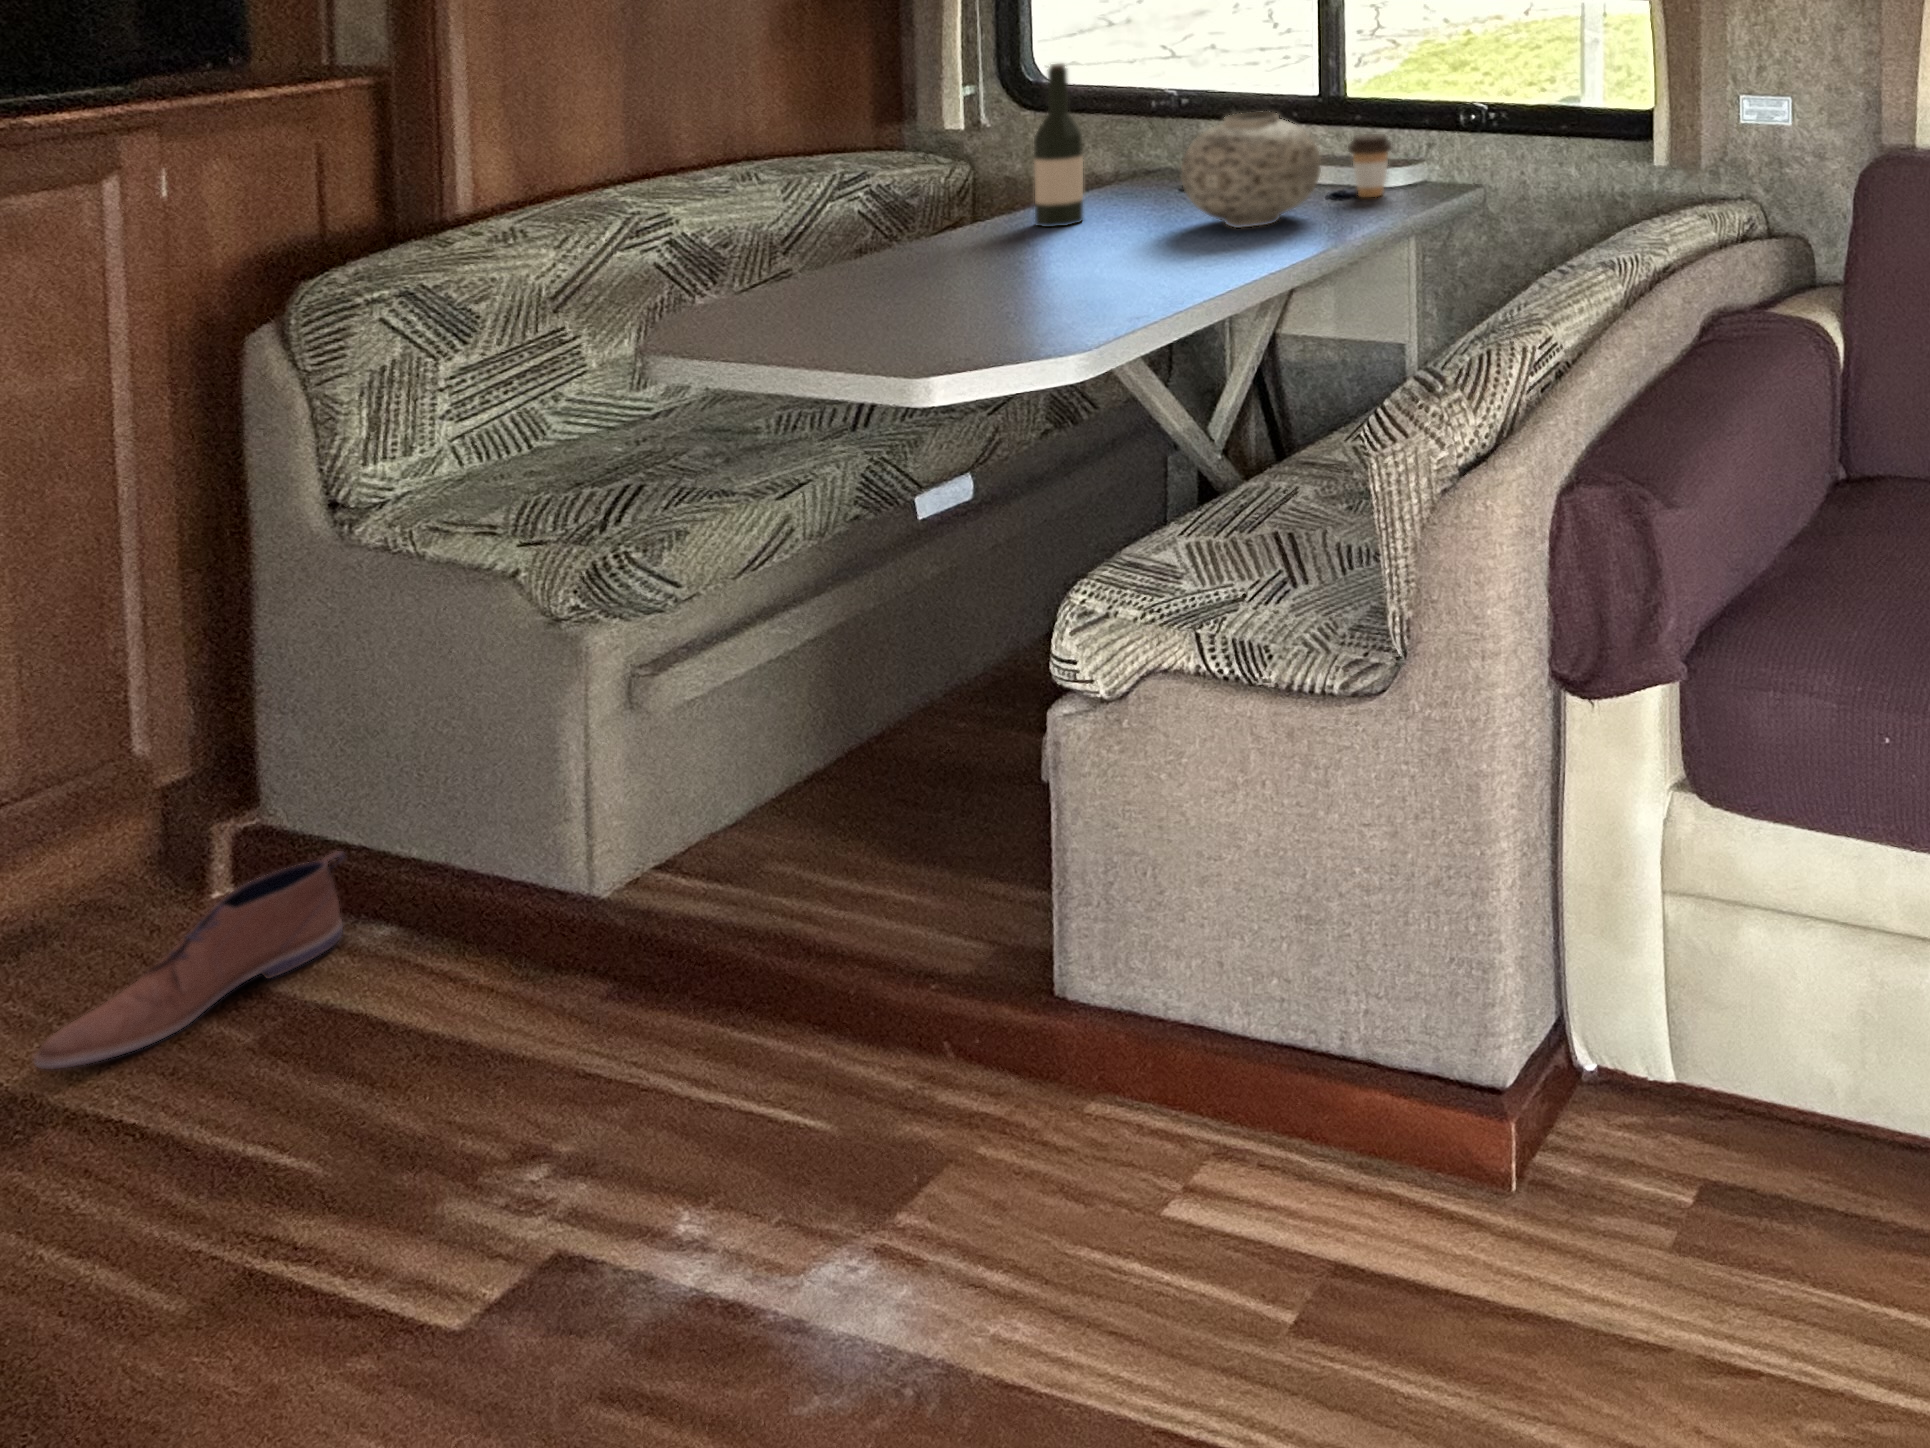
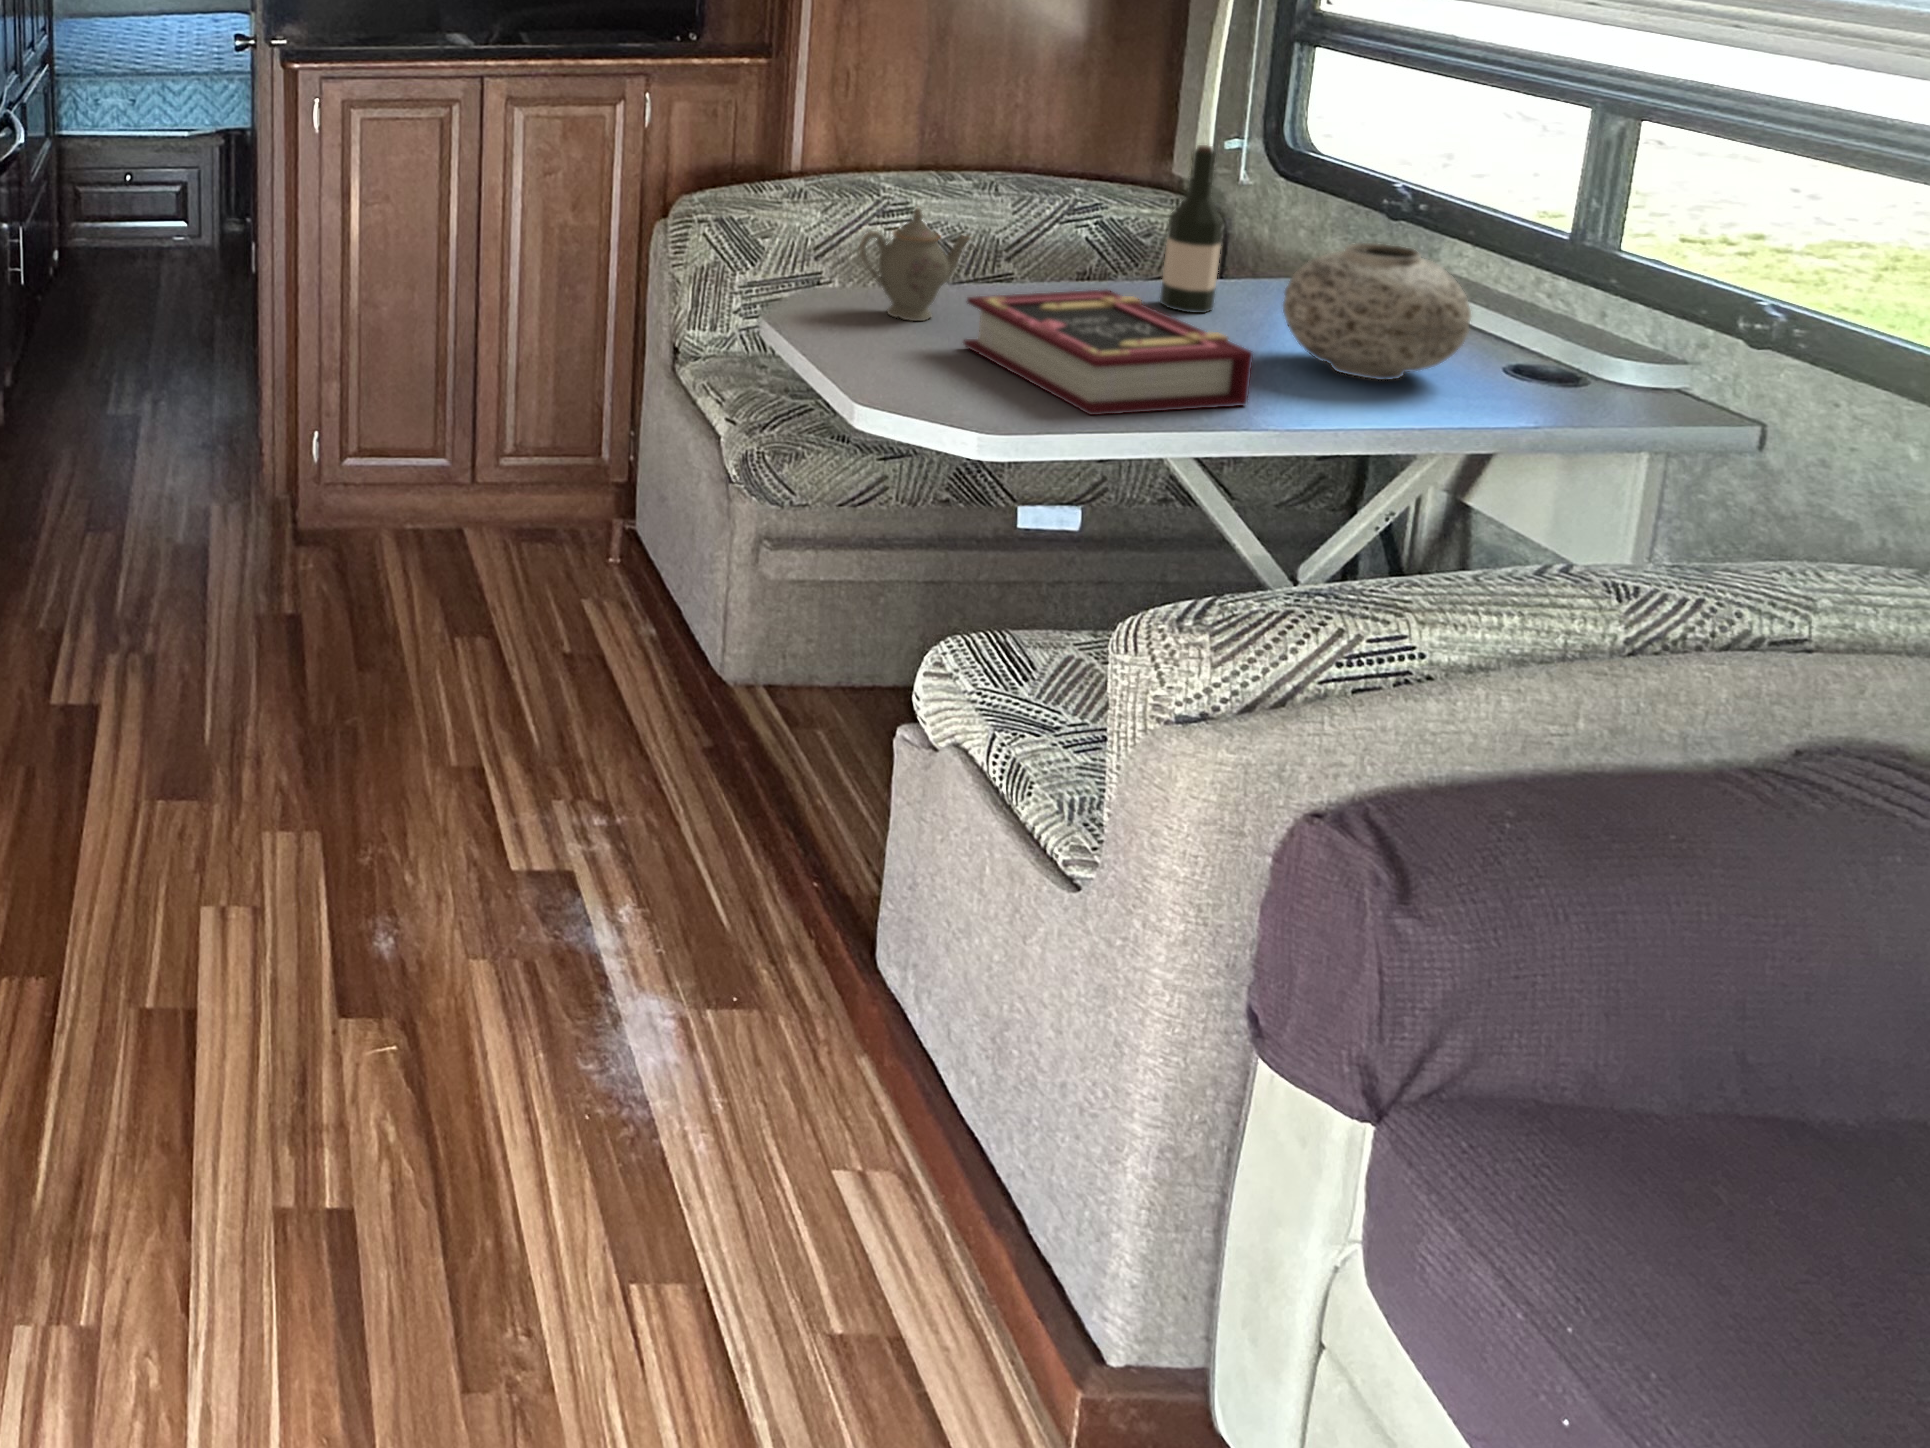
coffee cup: present [1348,134,1392,197] -> none [1548,305,1619,392]
teapot: none [756,170,881,304] -> present [860,208,970,321]
book: none [927,206,1222,308] -> present [963,289,1253,415]
shoe: present [34,851,345,1069] -> none [494,565,637,629]

